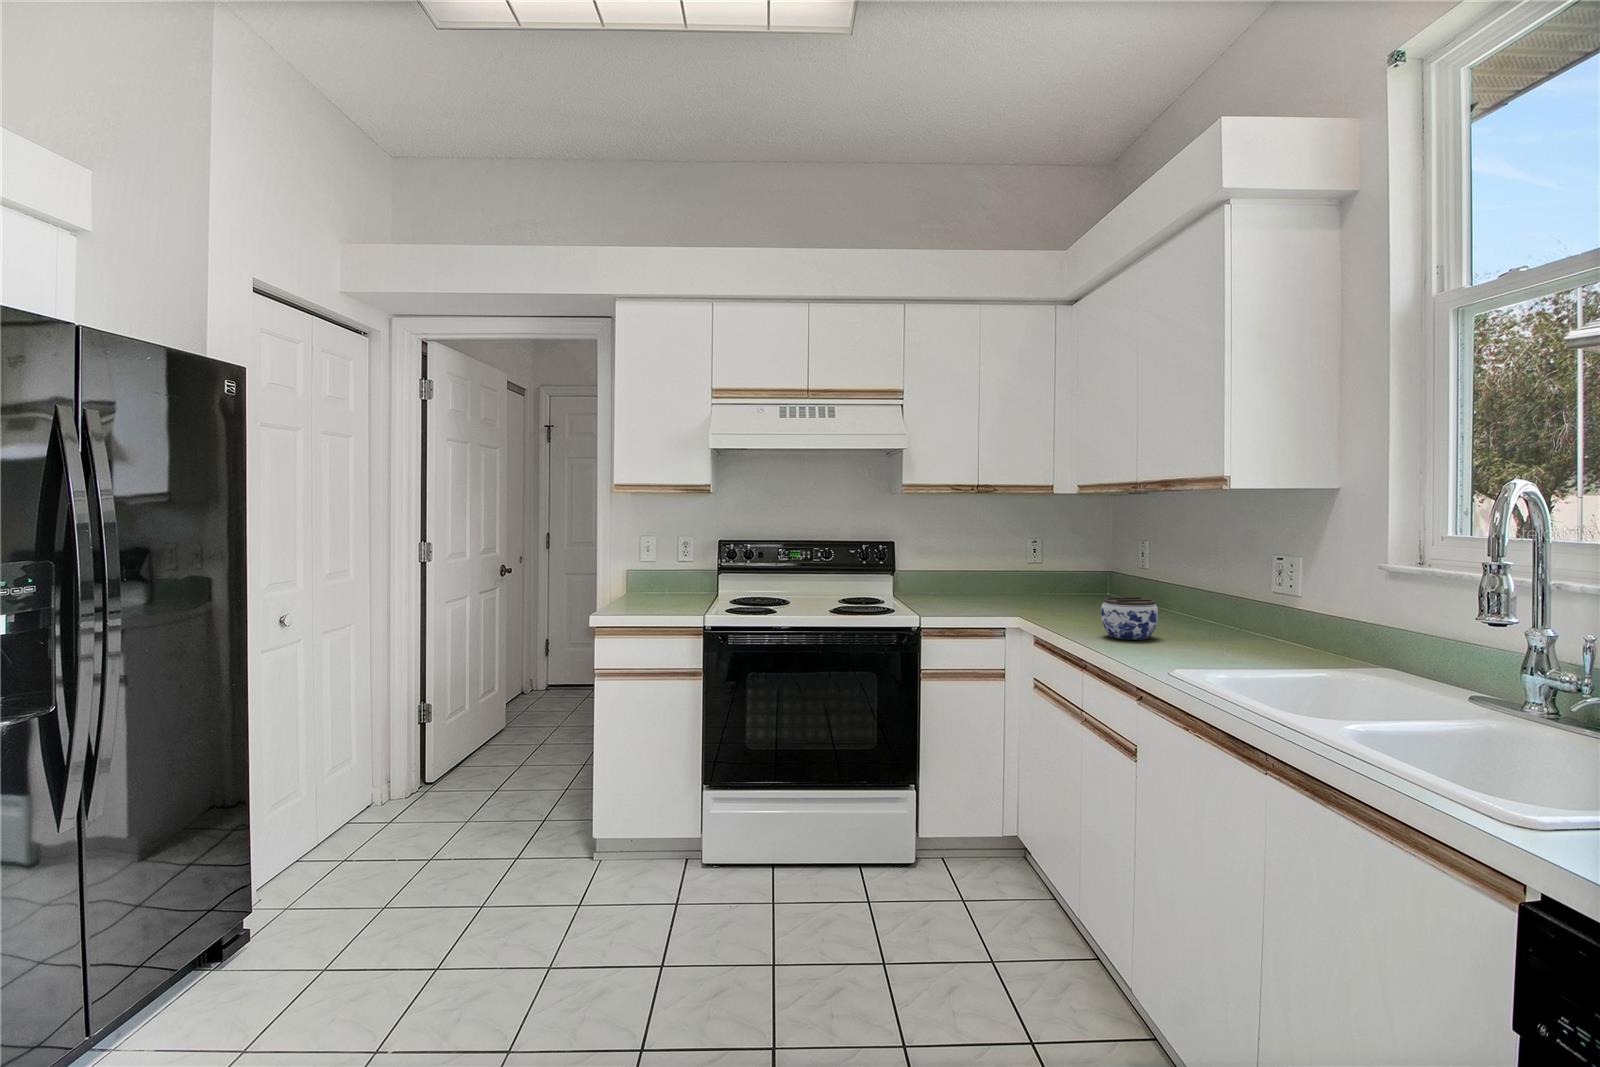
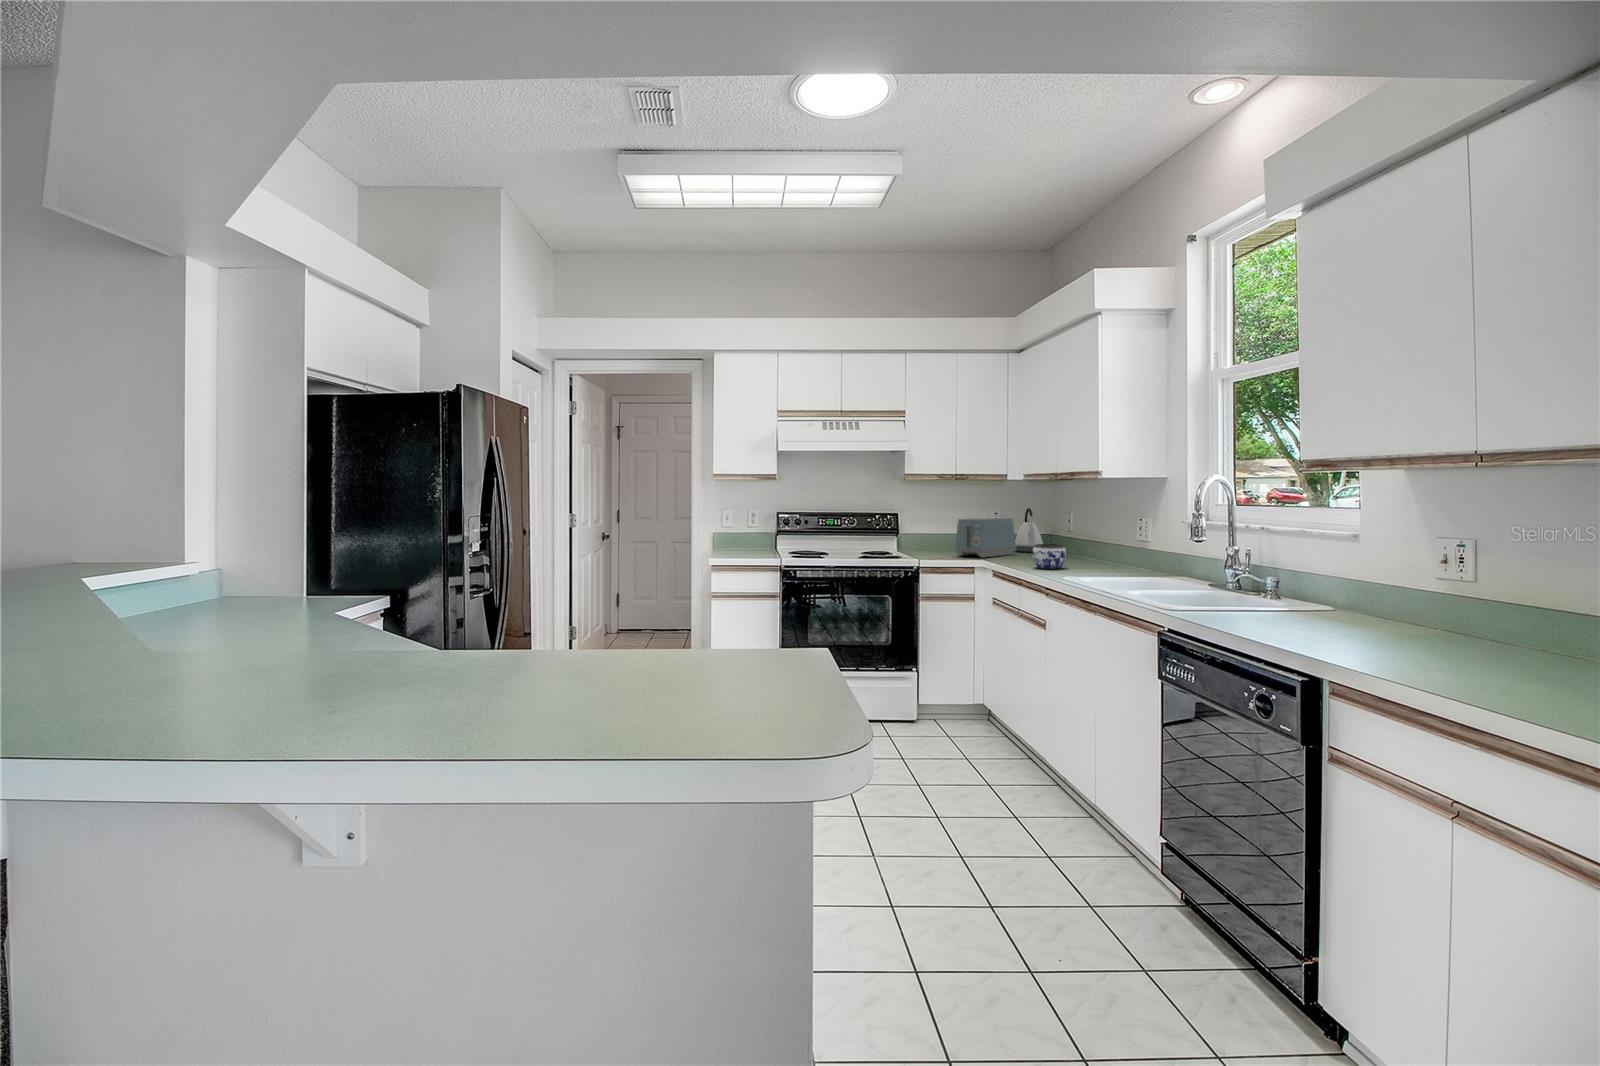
kettle: none [1063,535,1106,600] -> present [1015,508,1043,552]
toaster: none [975,550,1066,611] -> present [955,518,1016,558]

